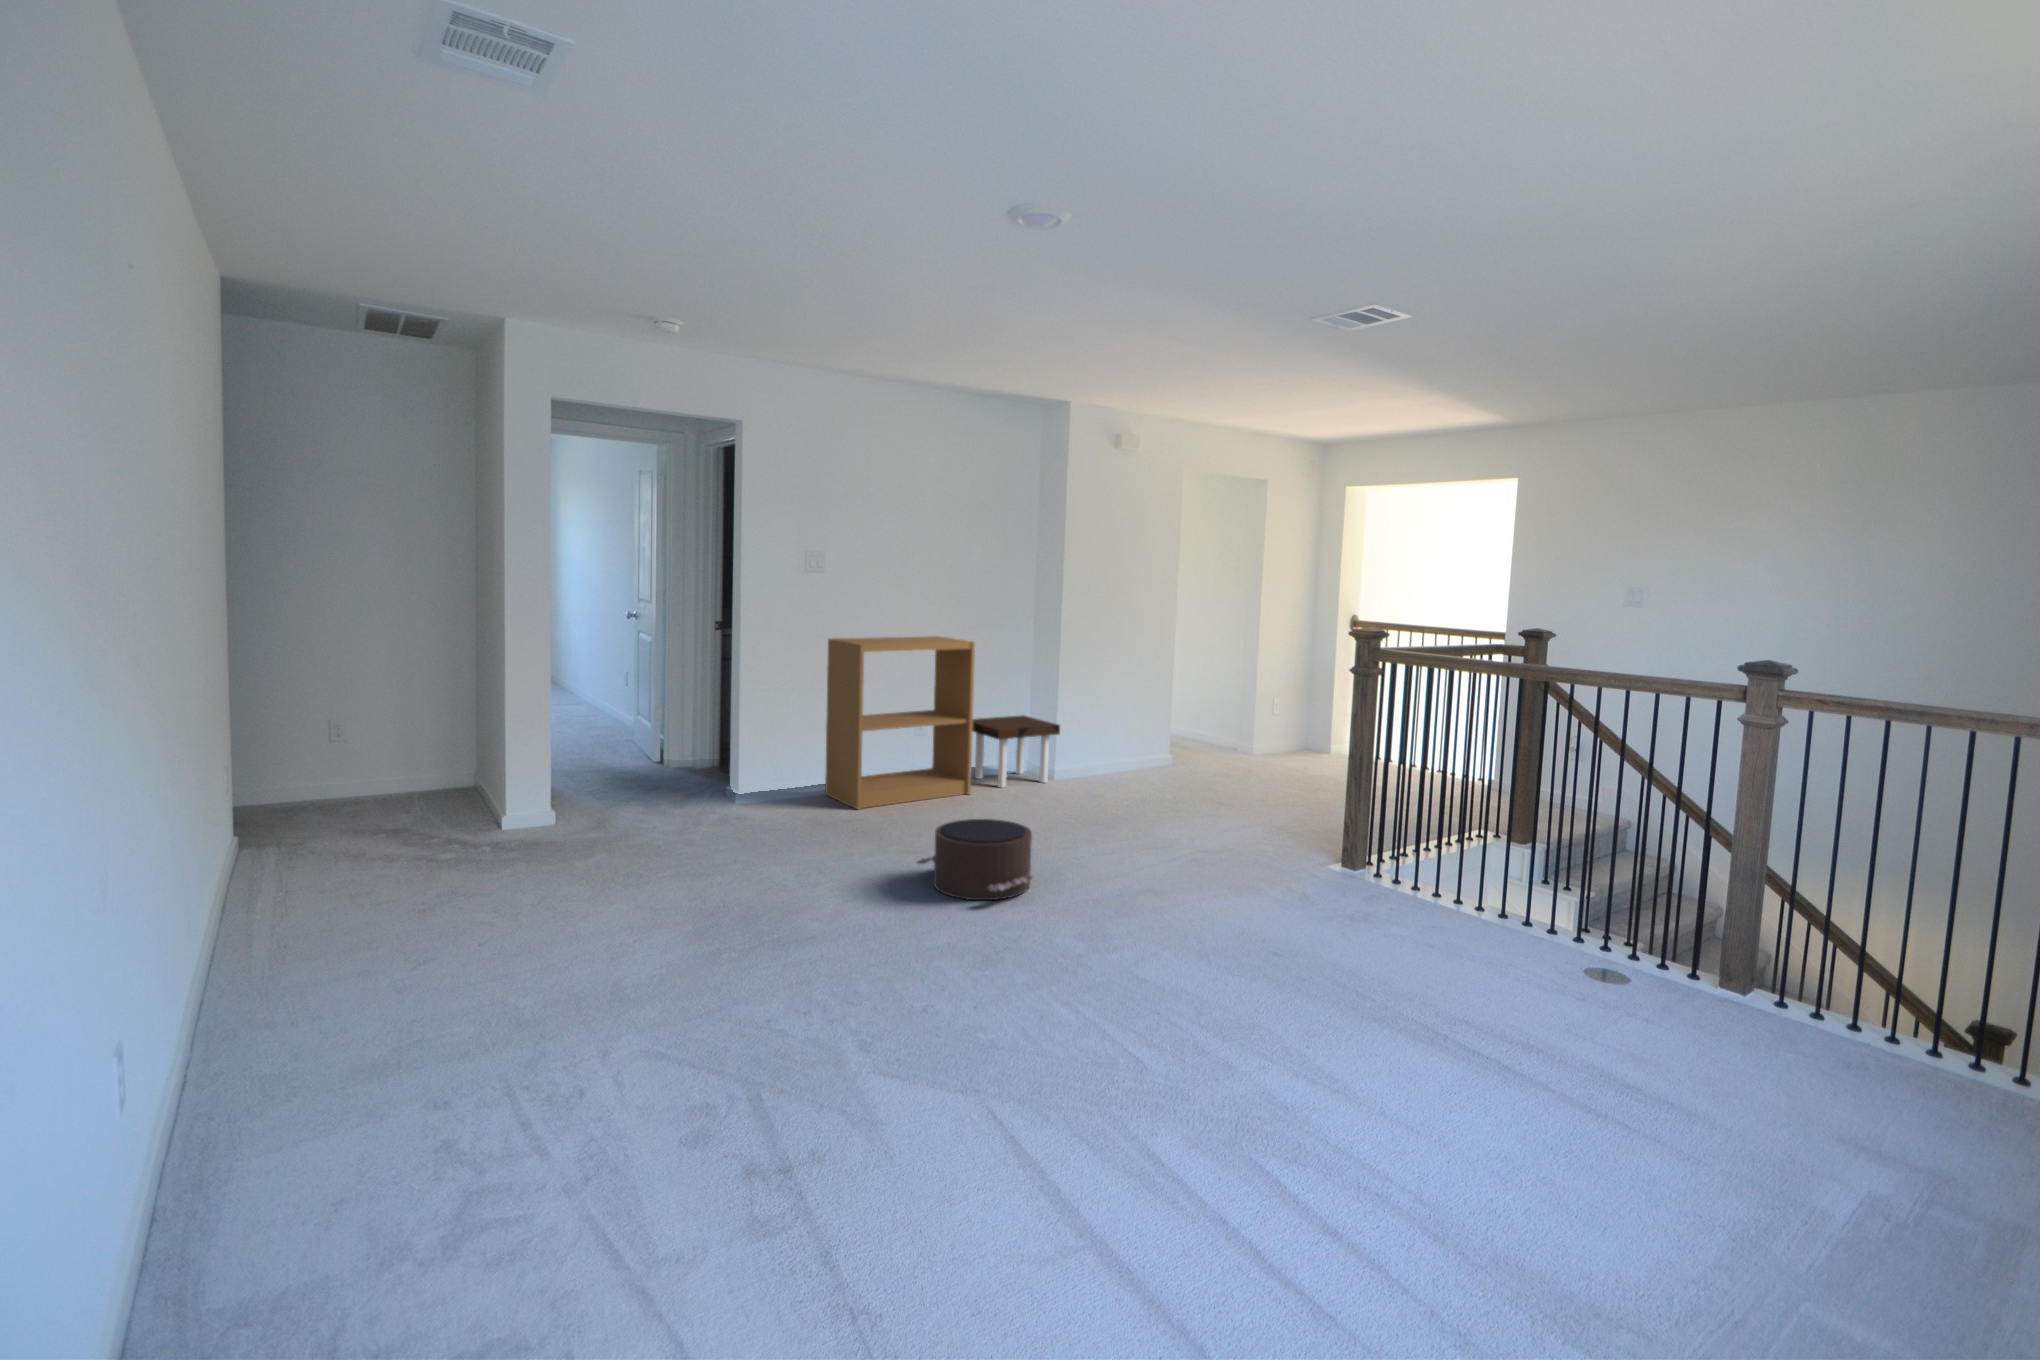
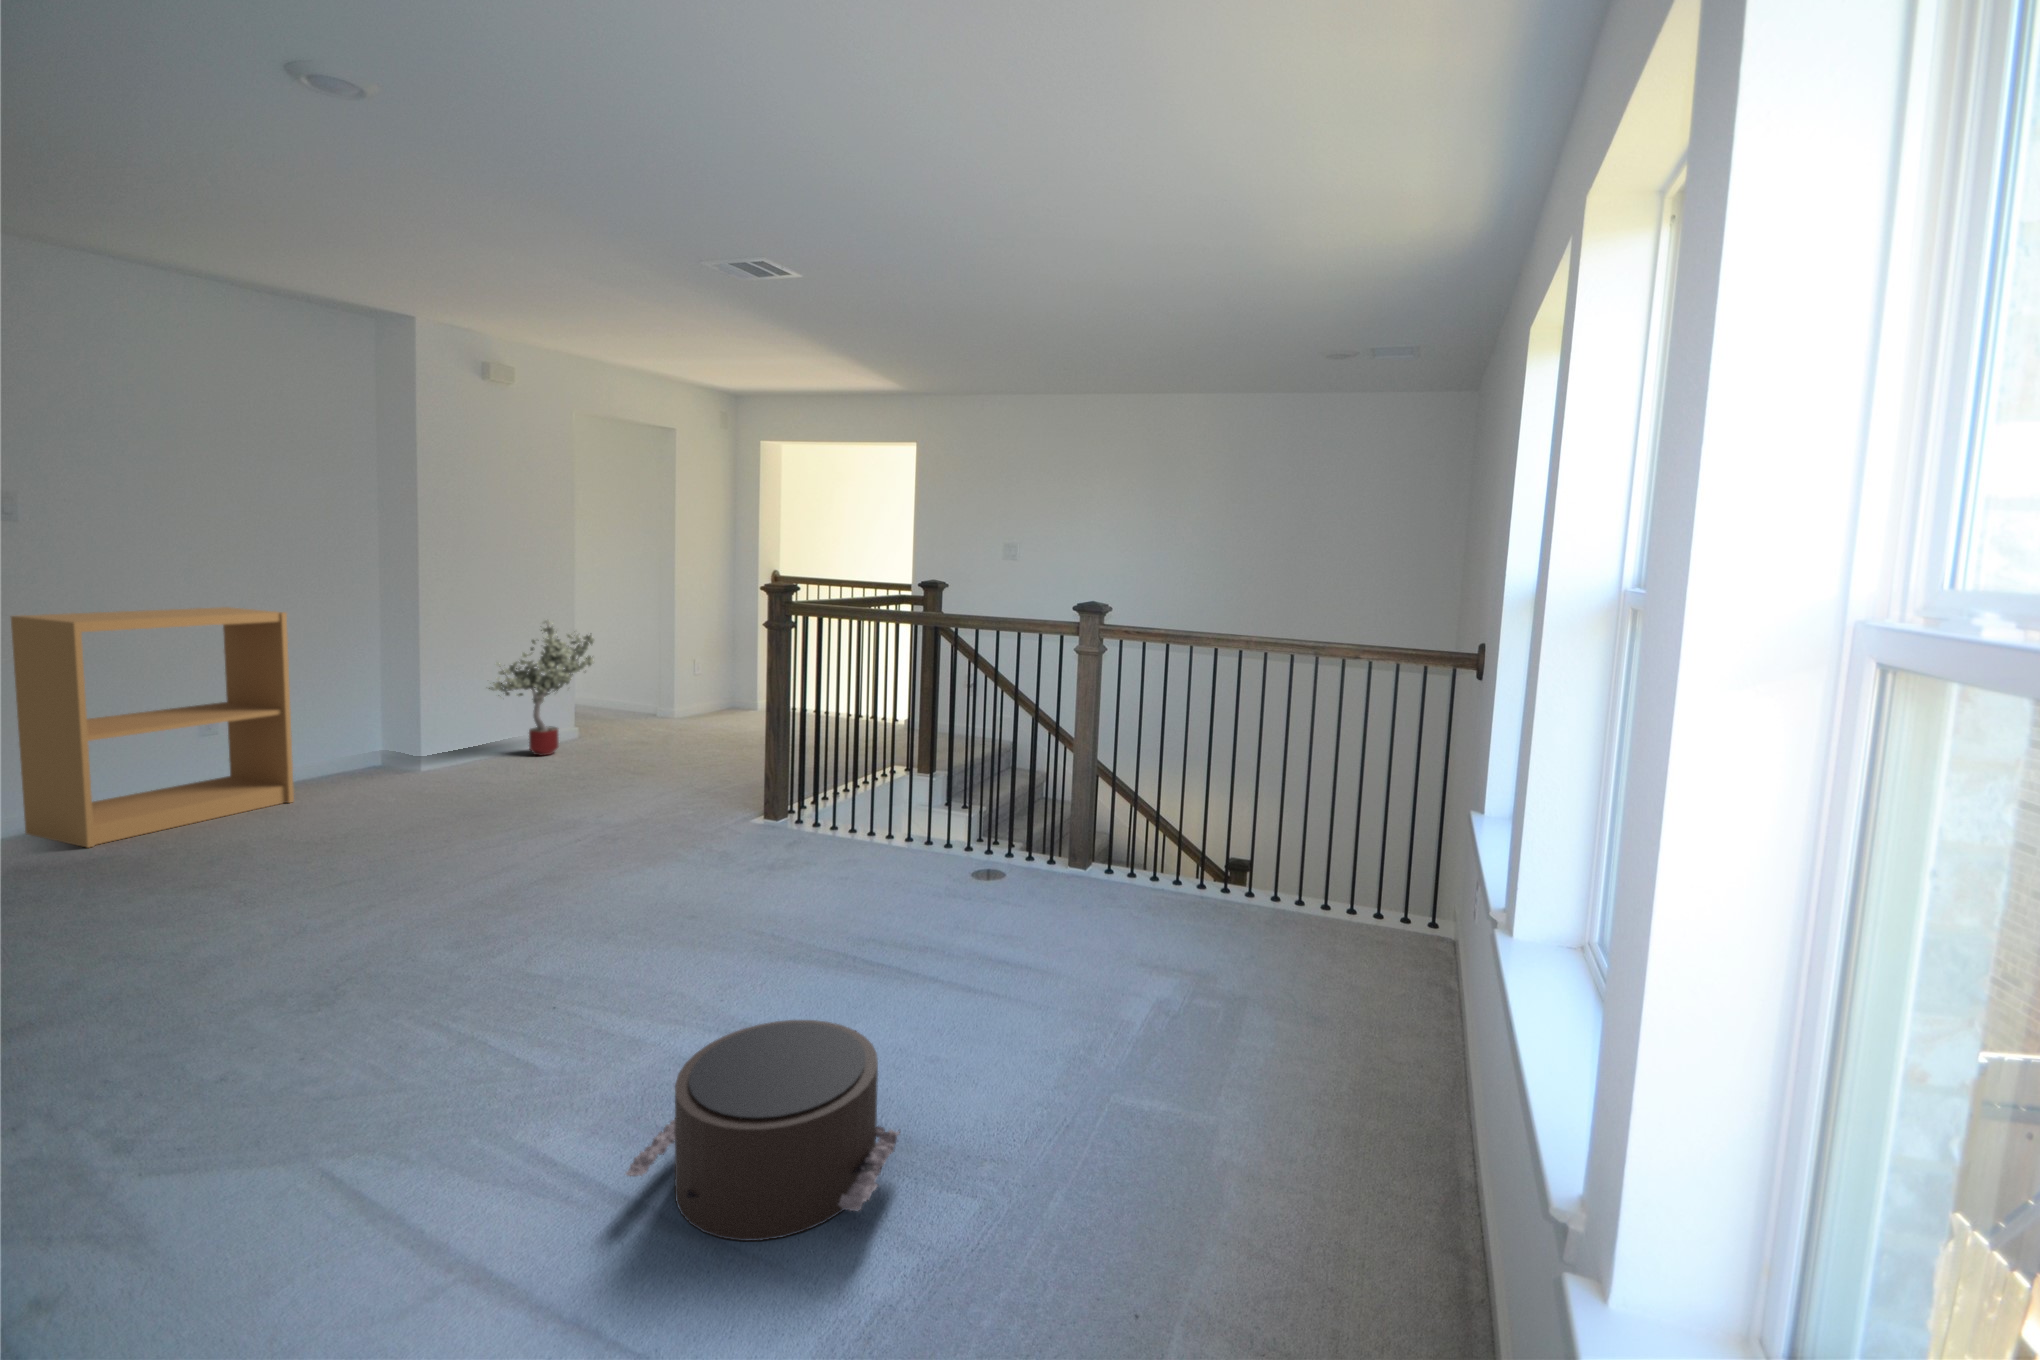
potted tree: none [1102,654,1189,779] -> present [489,620,594,756]
side table: present [973,715,1060,788] -> none [280,698,428,788]
pouf: present [917,819,1032,900] -> present [626,1020,900,1241]

